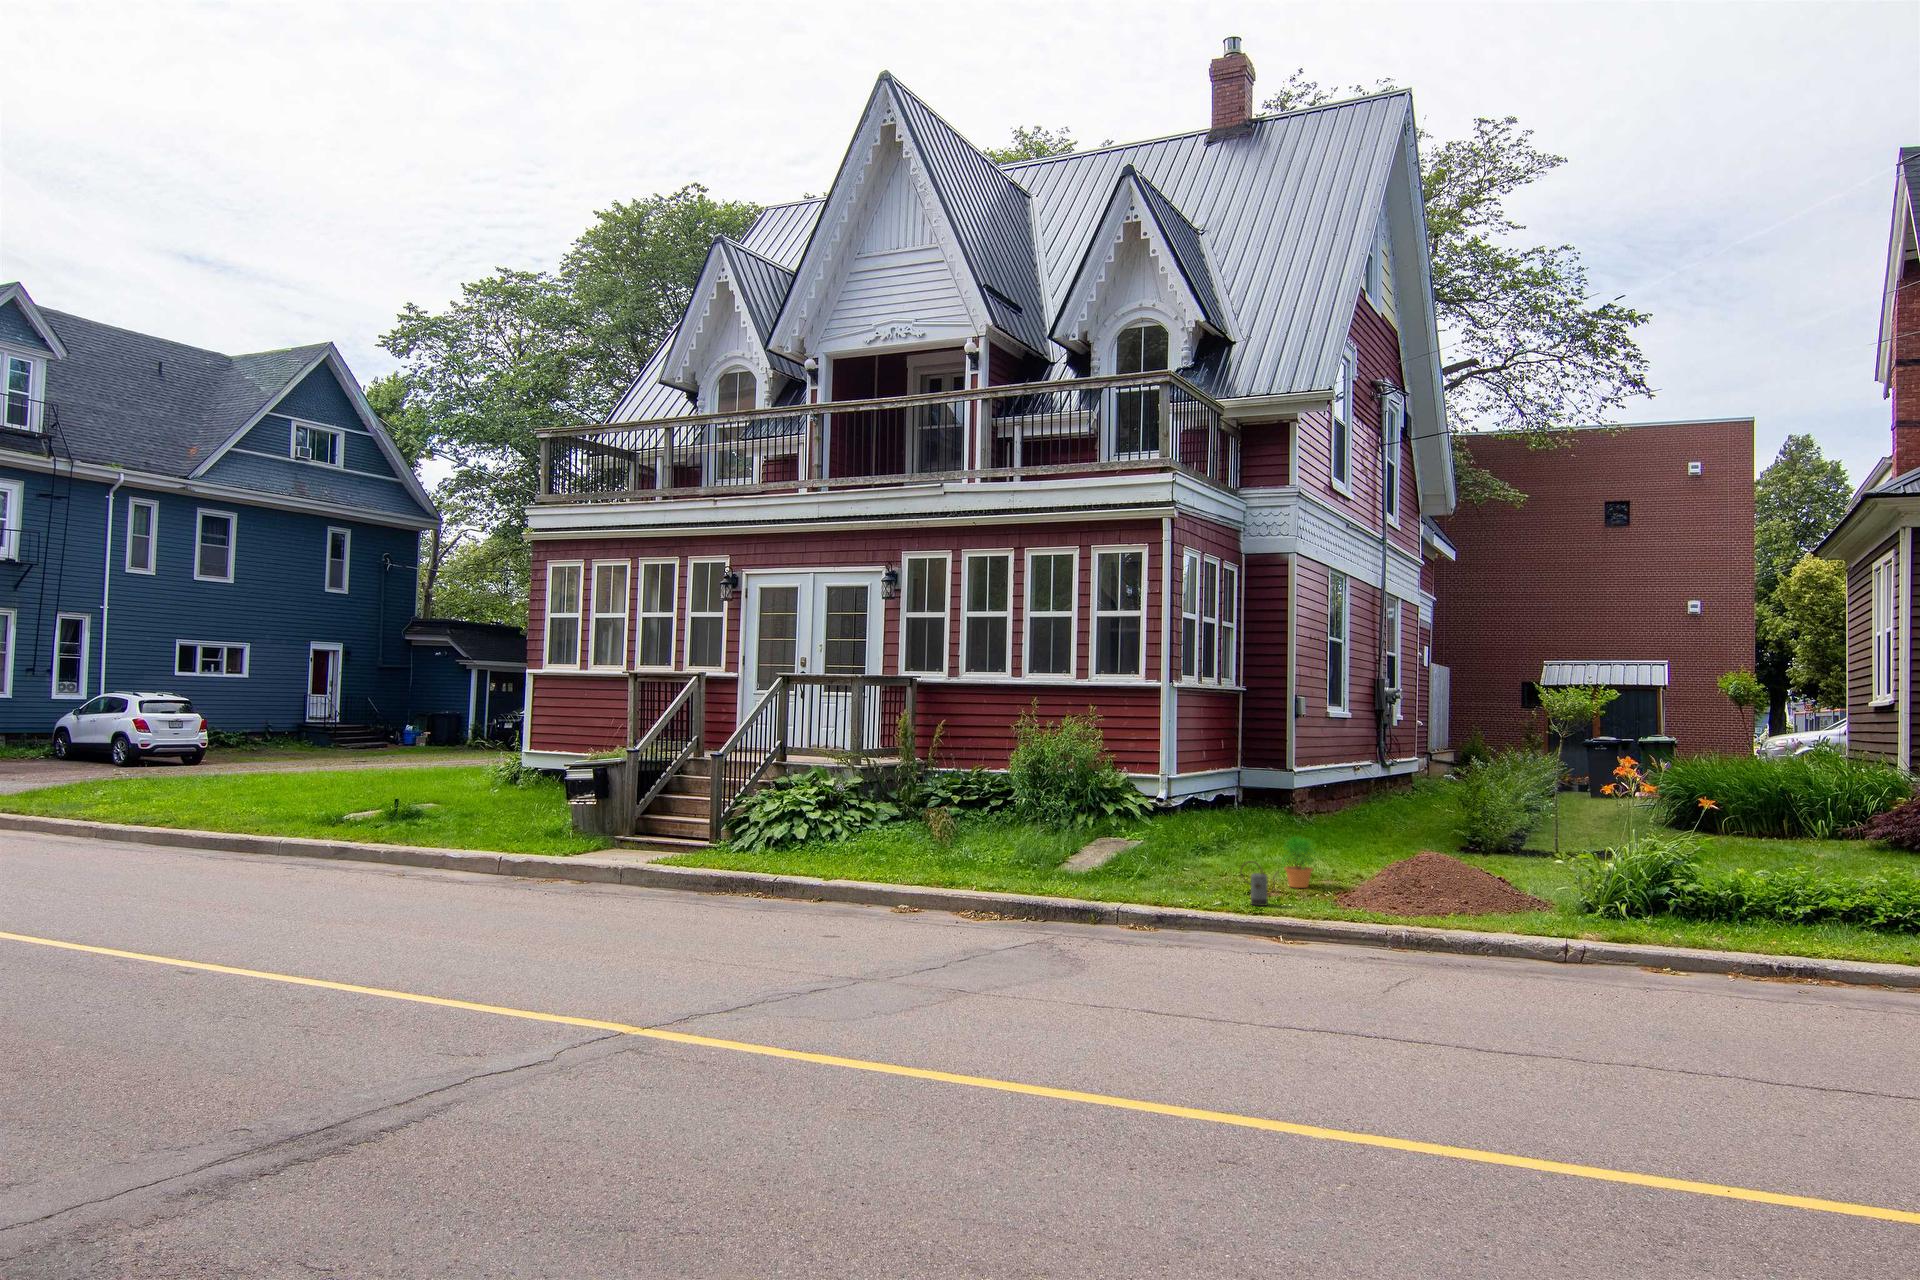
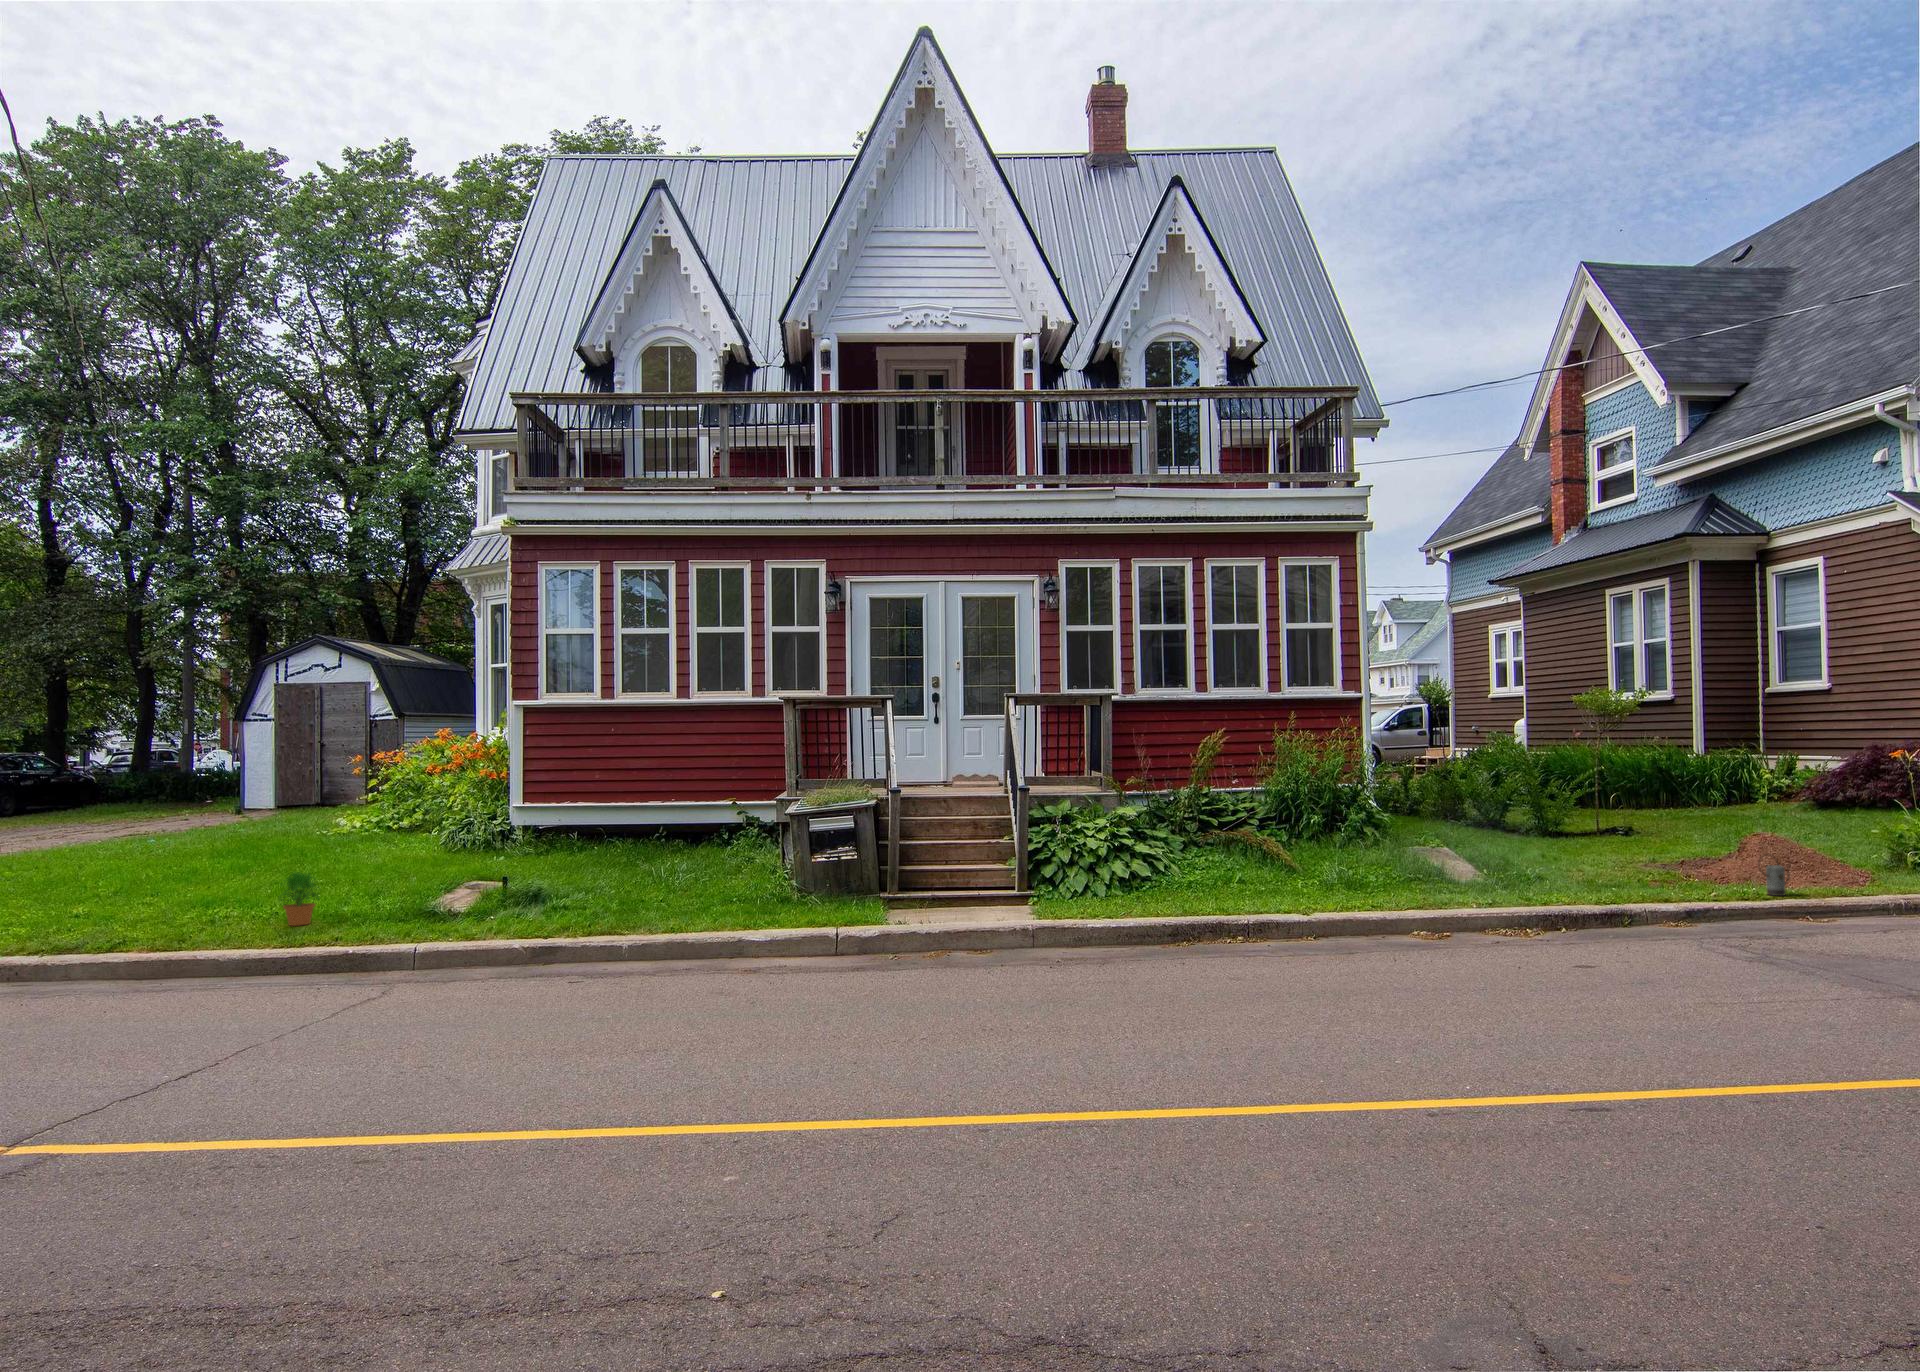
potted plant: present [1282,836,1316,888] -> present [281,872,319,926]

